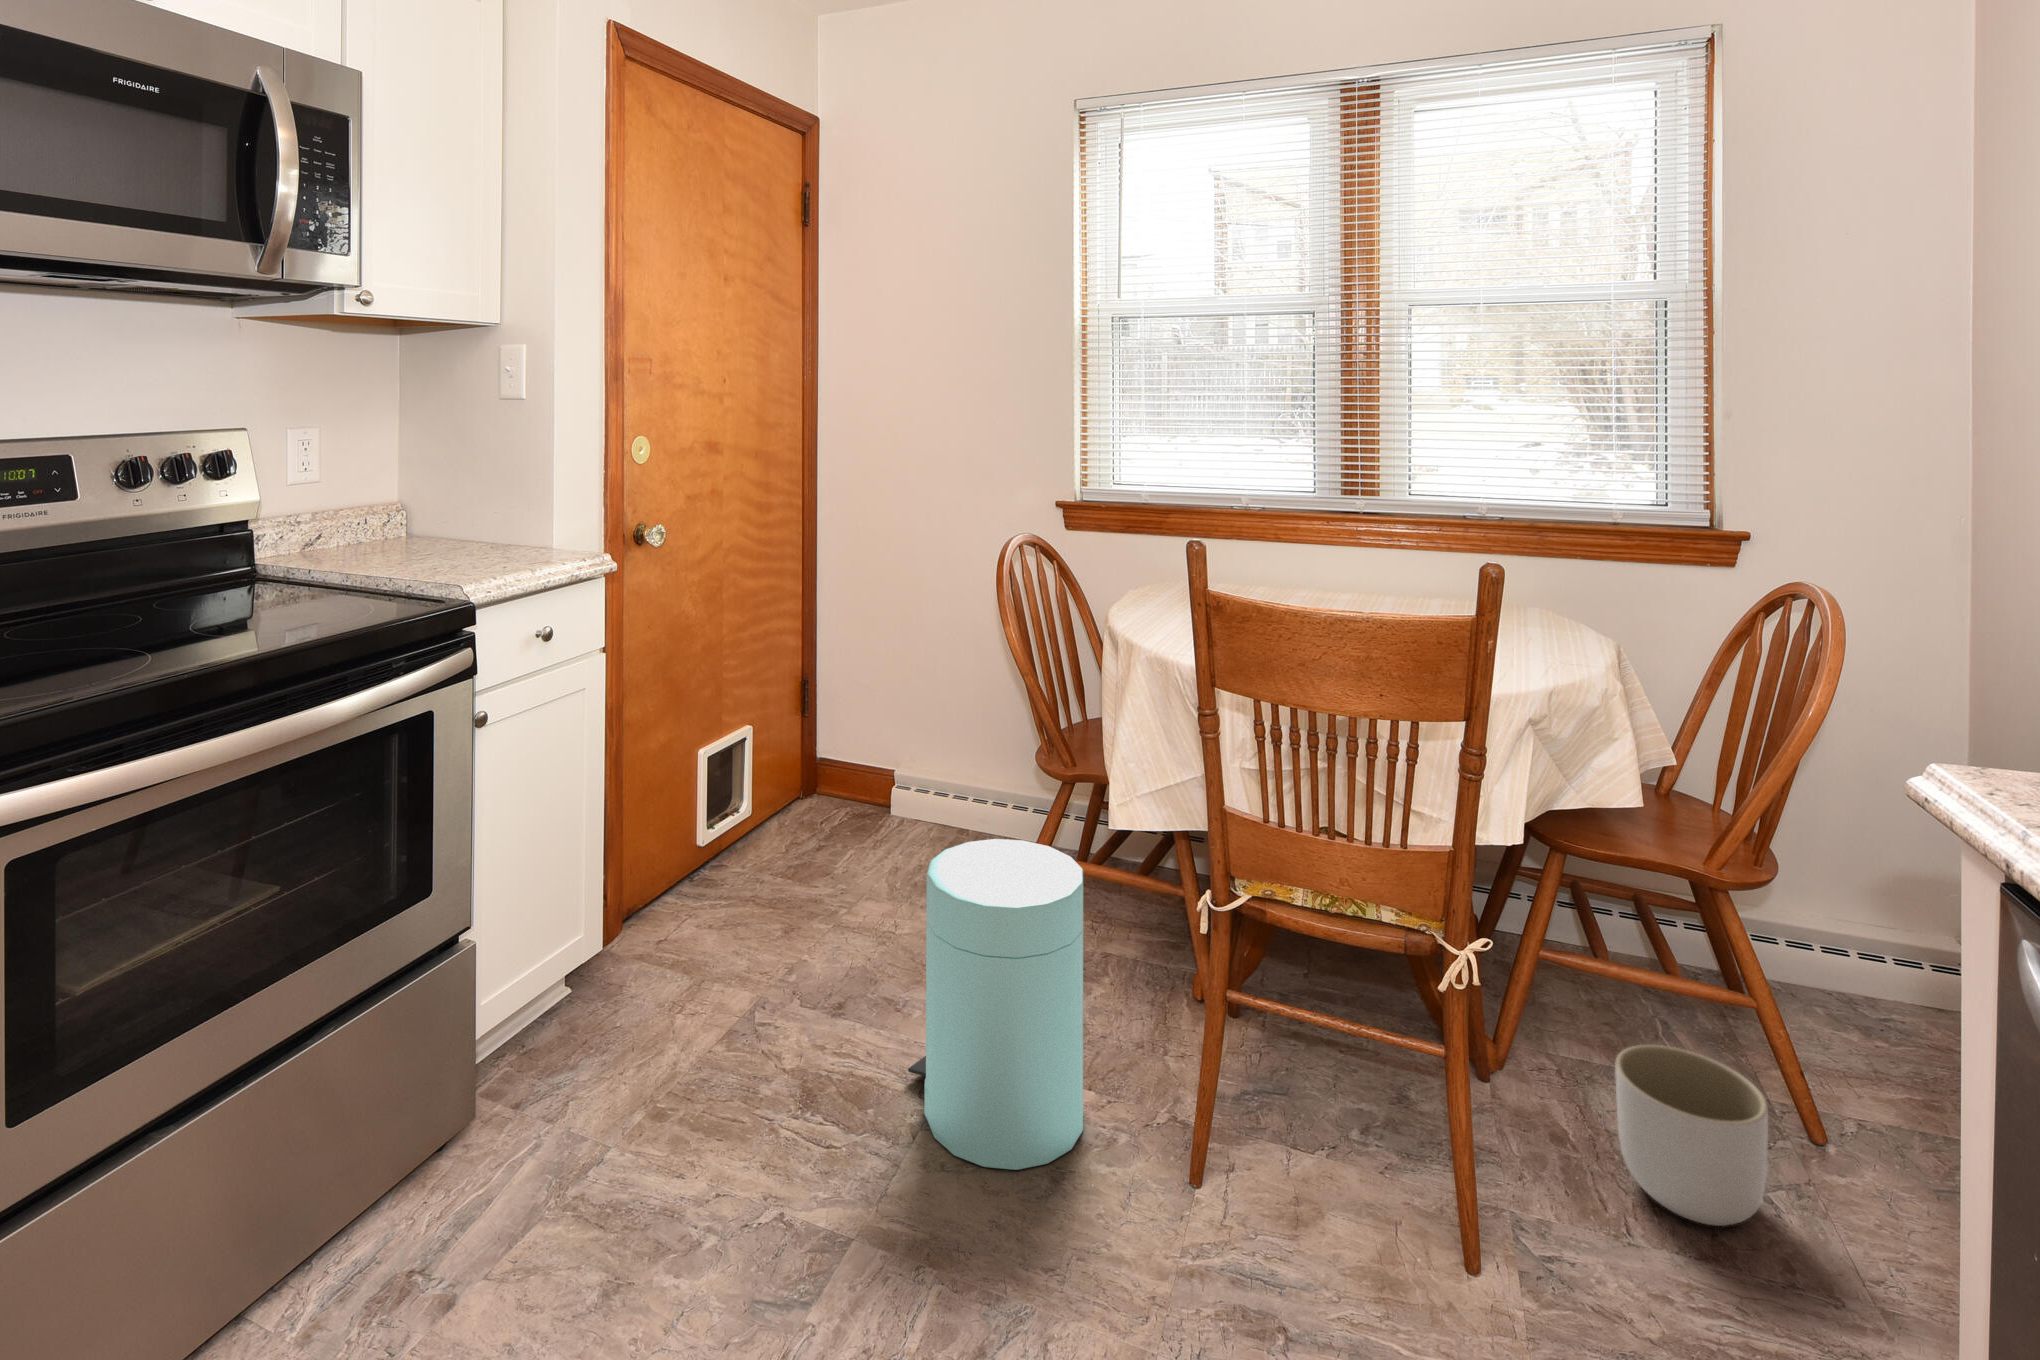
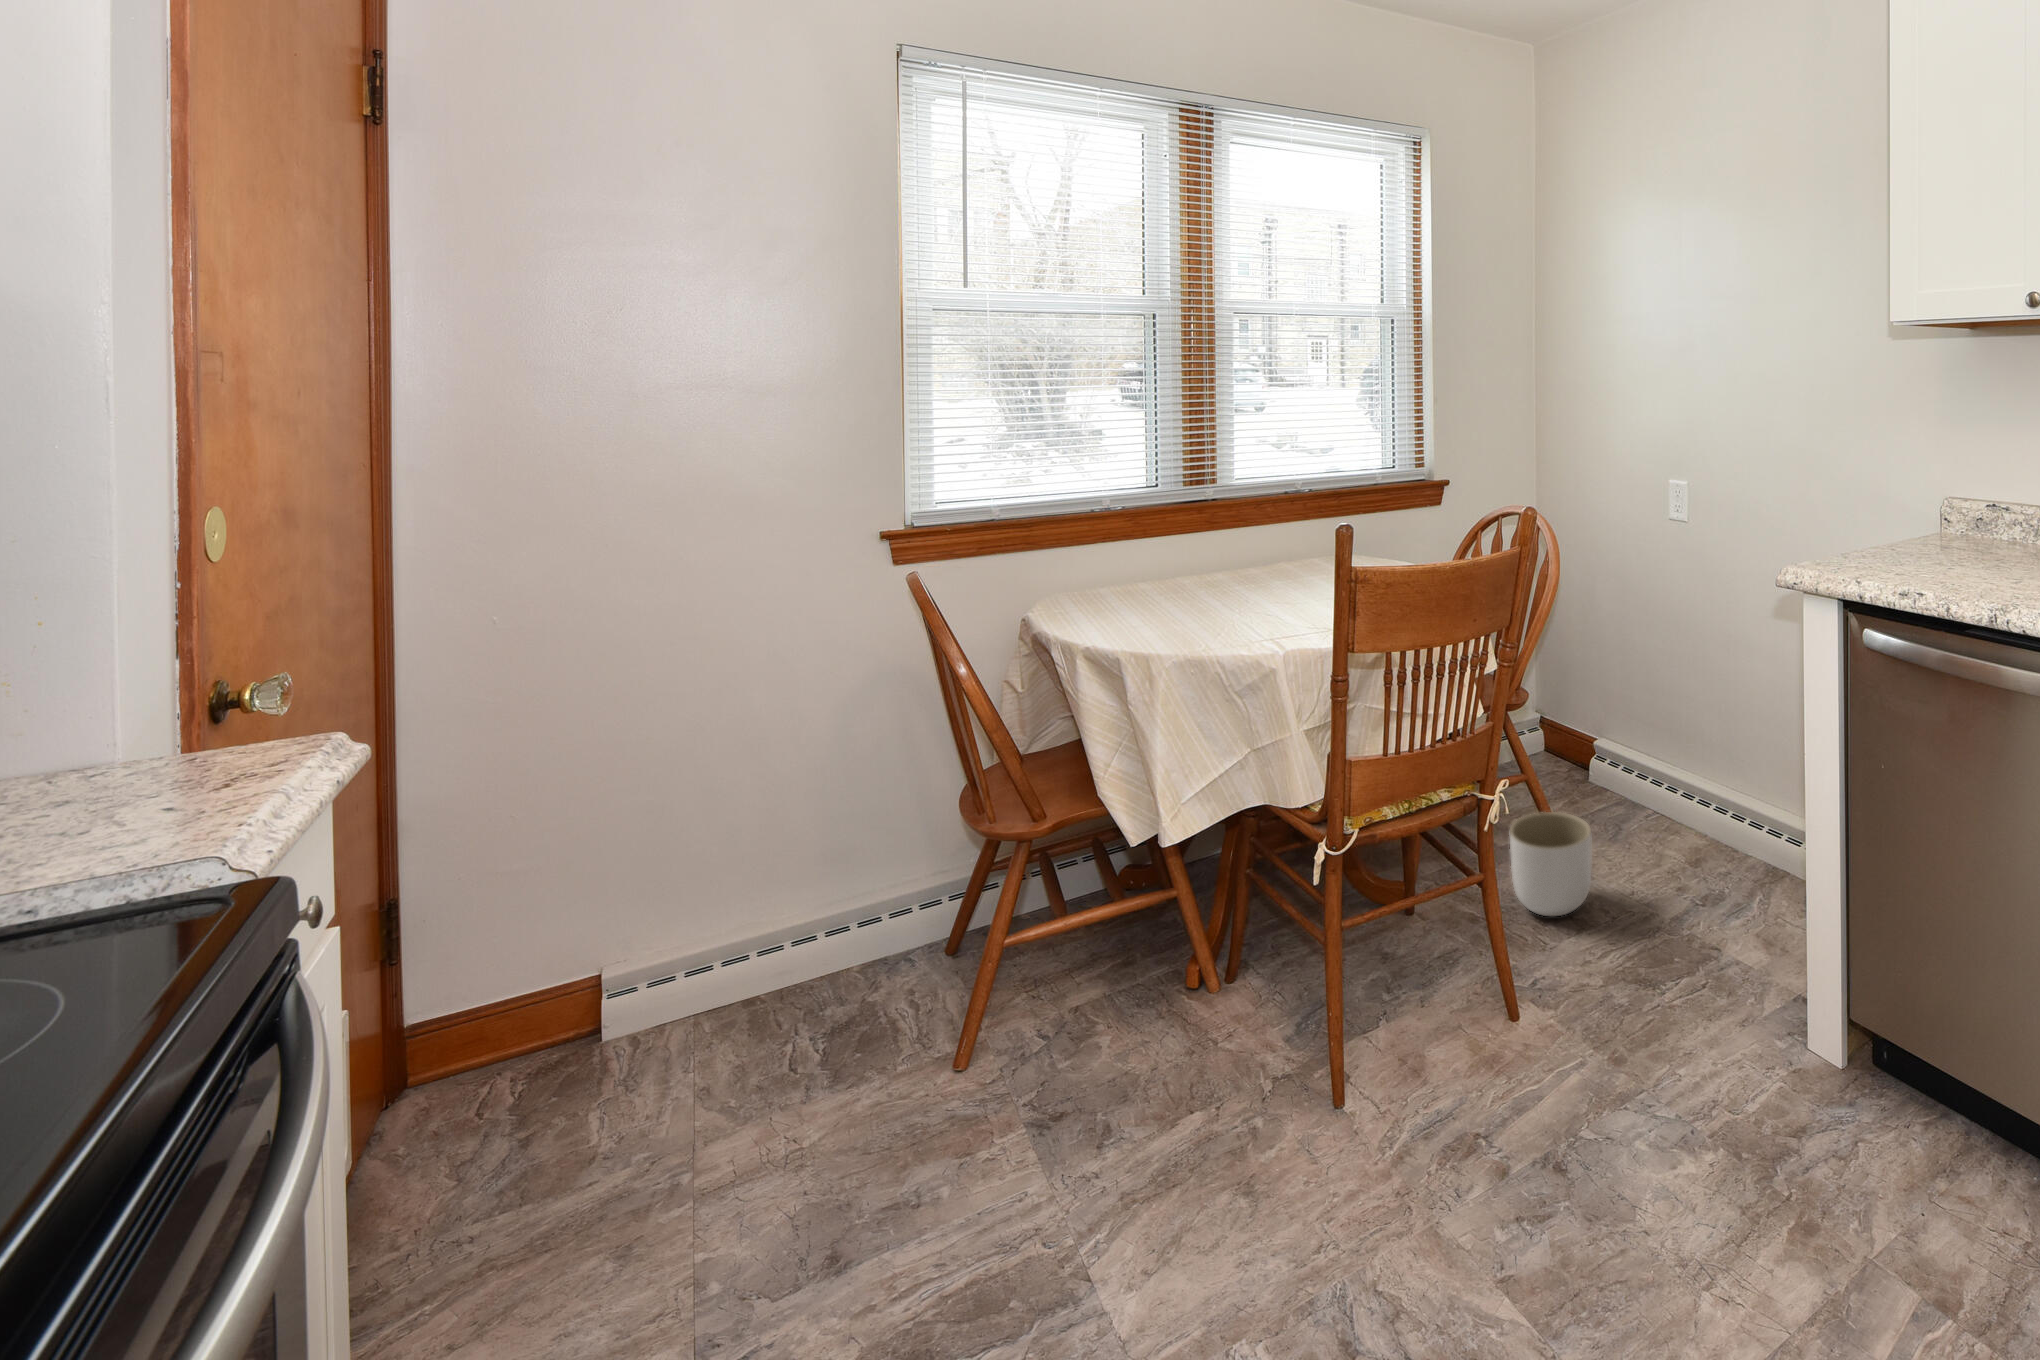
trash can: present [908,839,1083,1170] -> none [1016,881,1236,1261]

